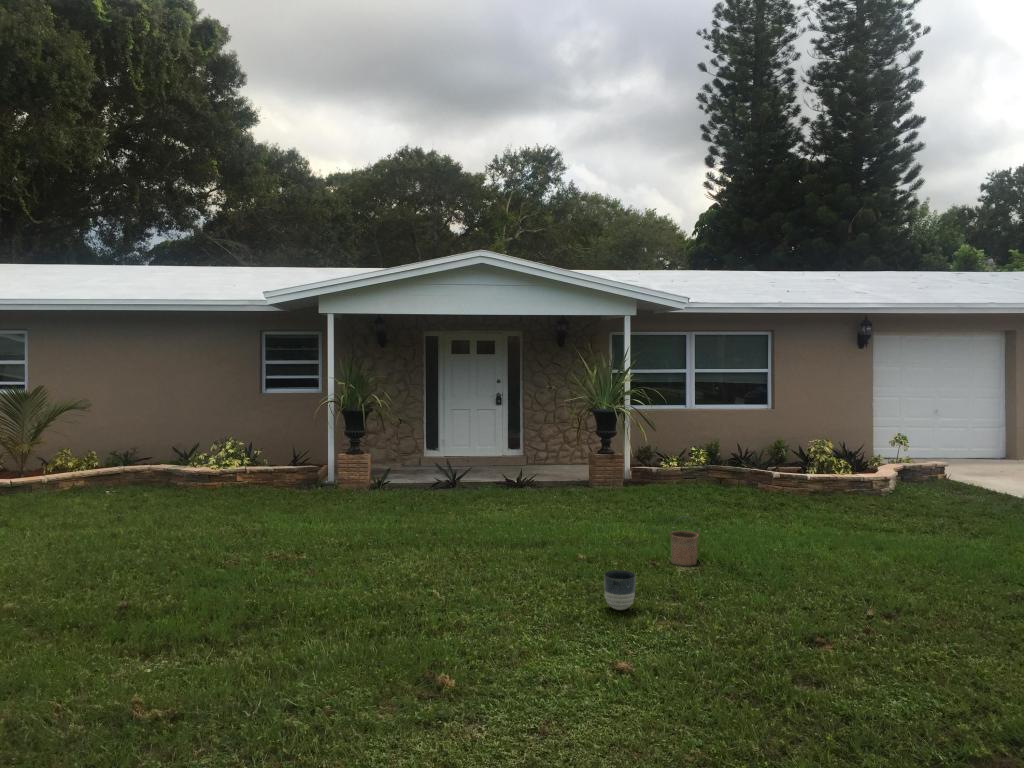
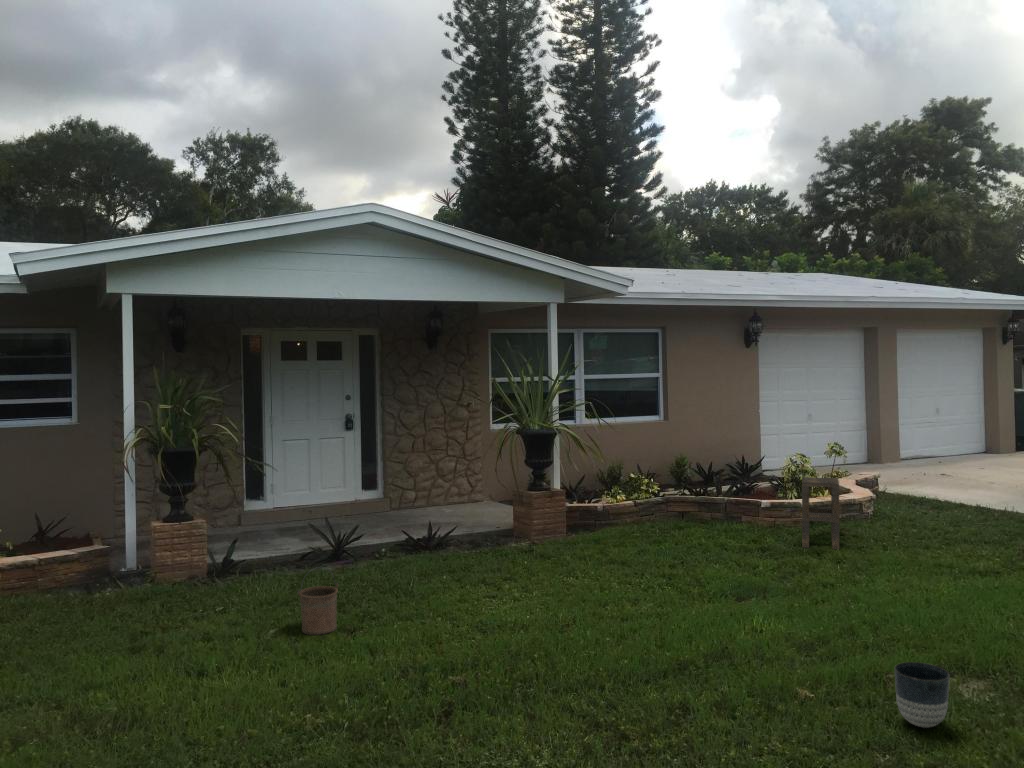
side table: none [764,462,804,522] -> present [802,477,839,549]
bucket: present [669,530,699,566] -> present [298,583,338,635]

